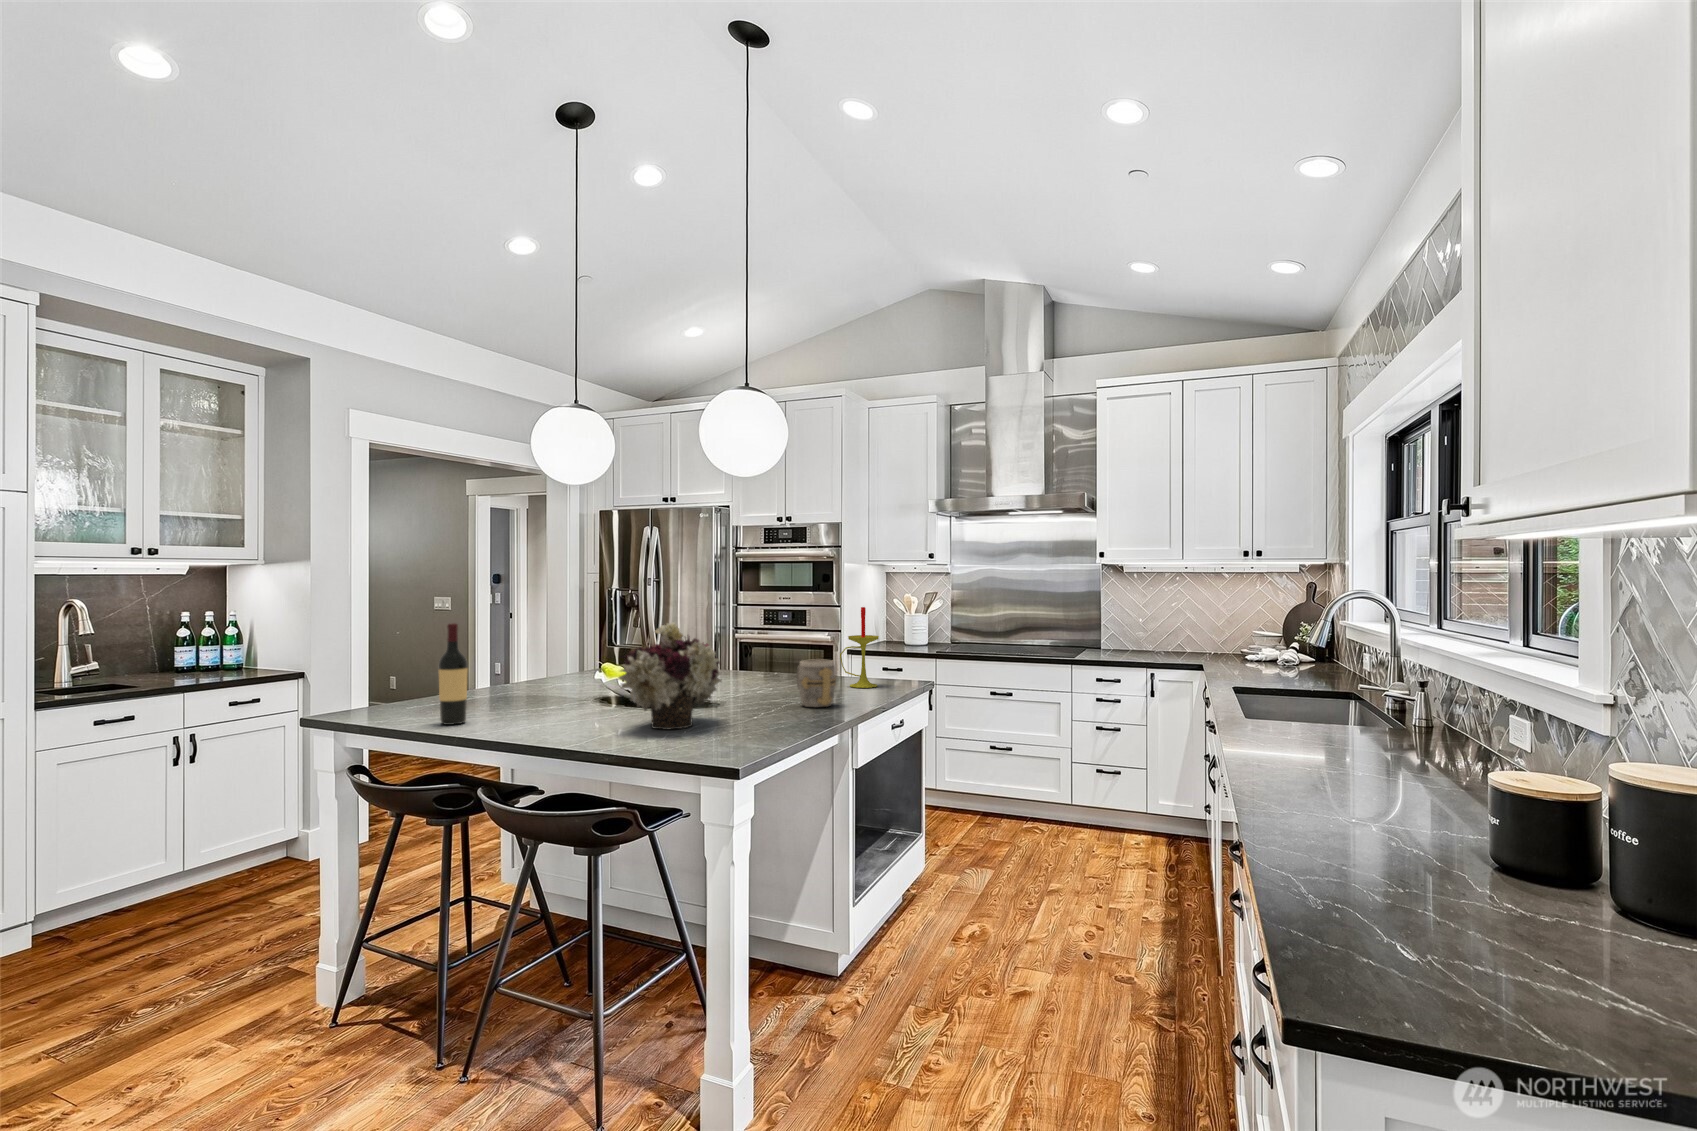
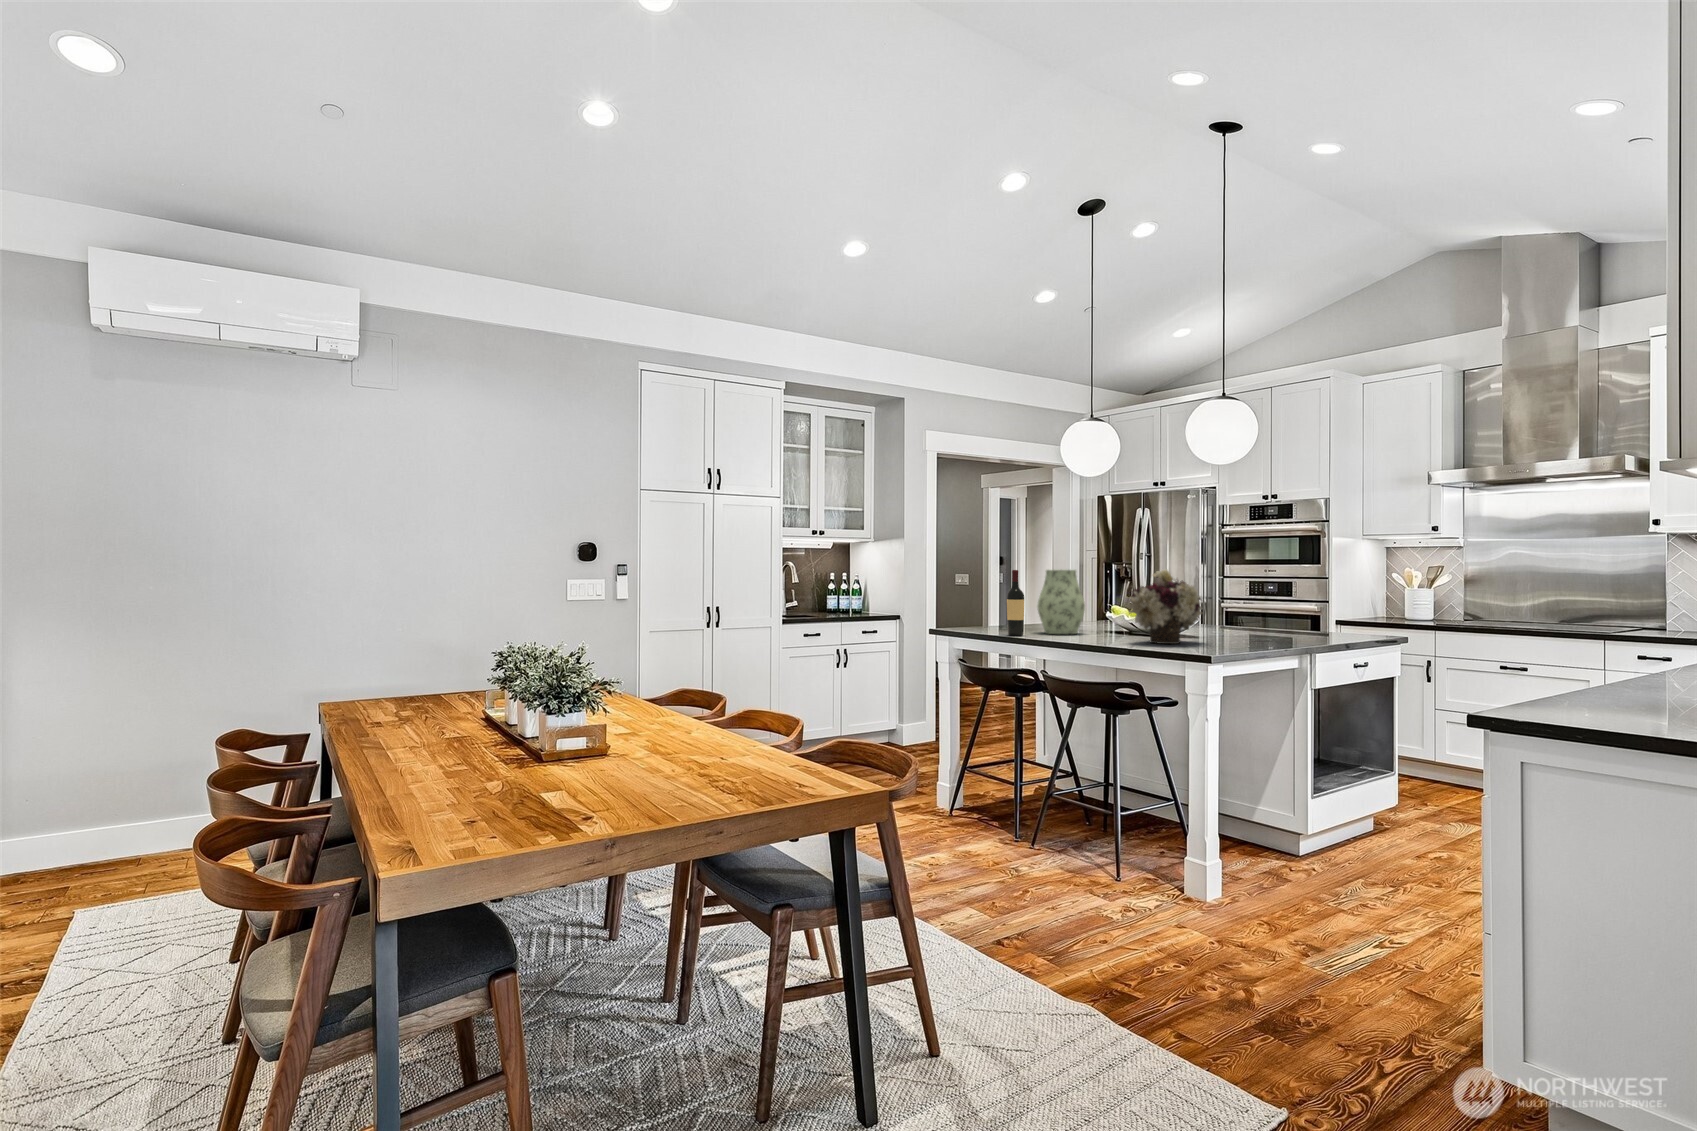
candle: present [840,607,879,688] -> none [1311,565,1350,635]
vase: none [492,618,563,715] -> present [1037,570,1085,634]
mug: present [797,659,836,707] -> none [1268,605,1302,641]

